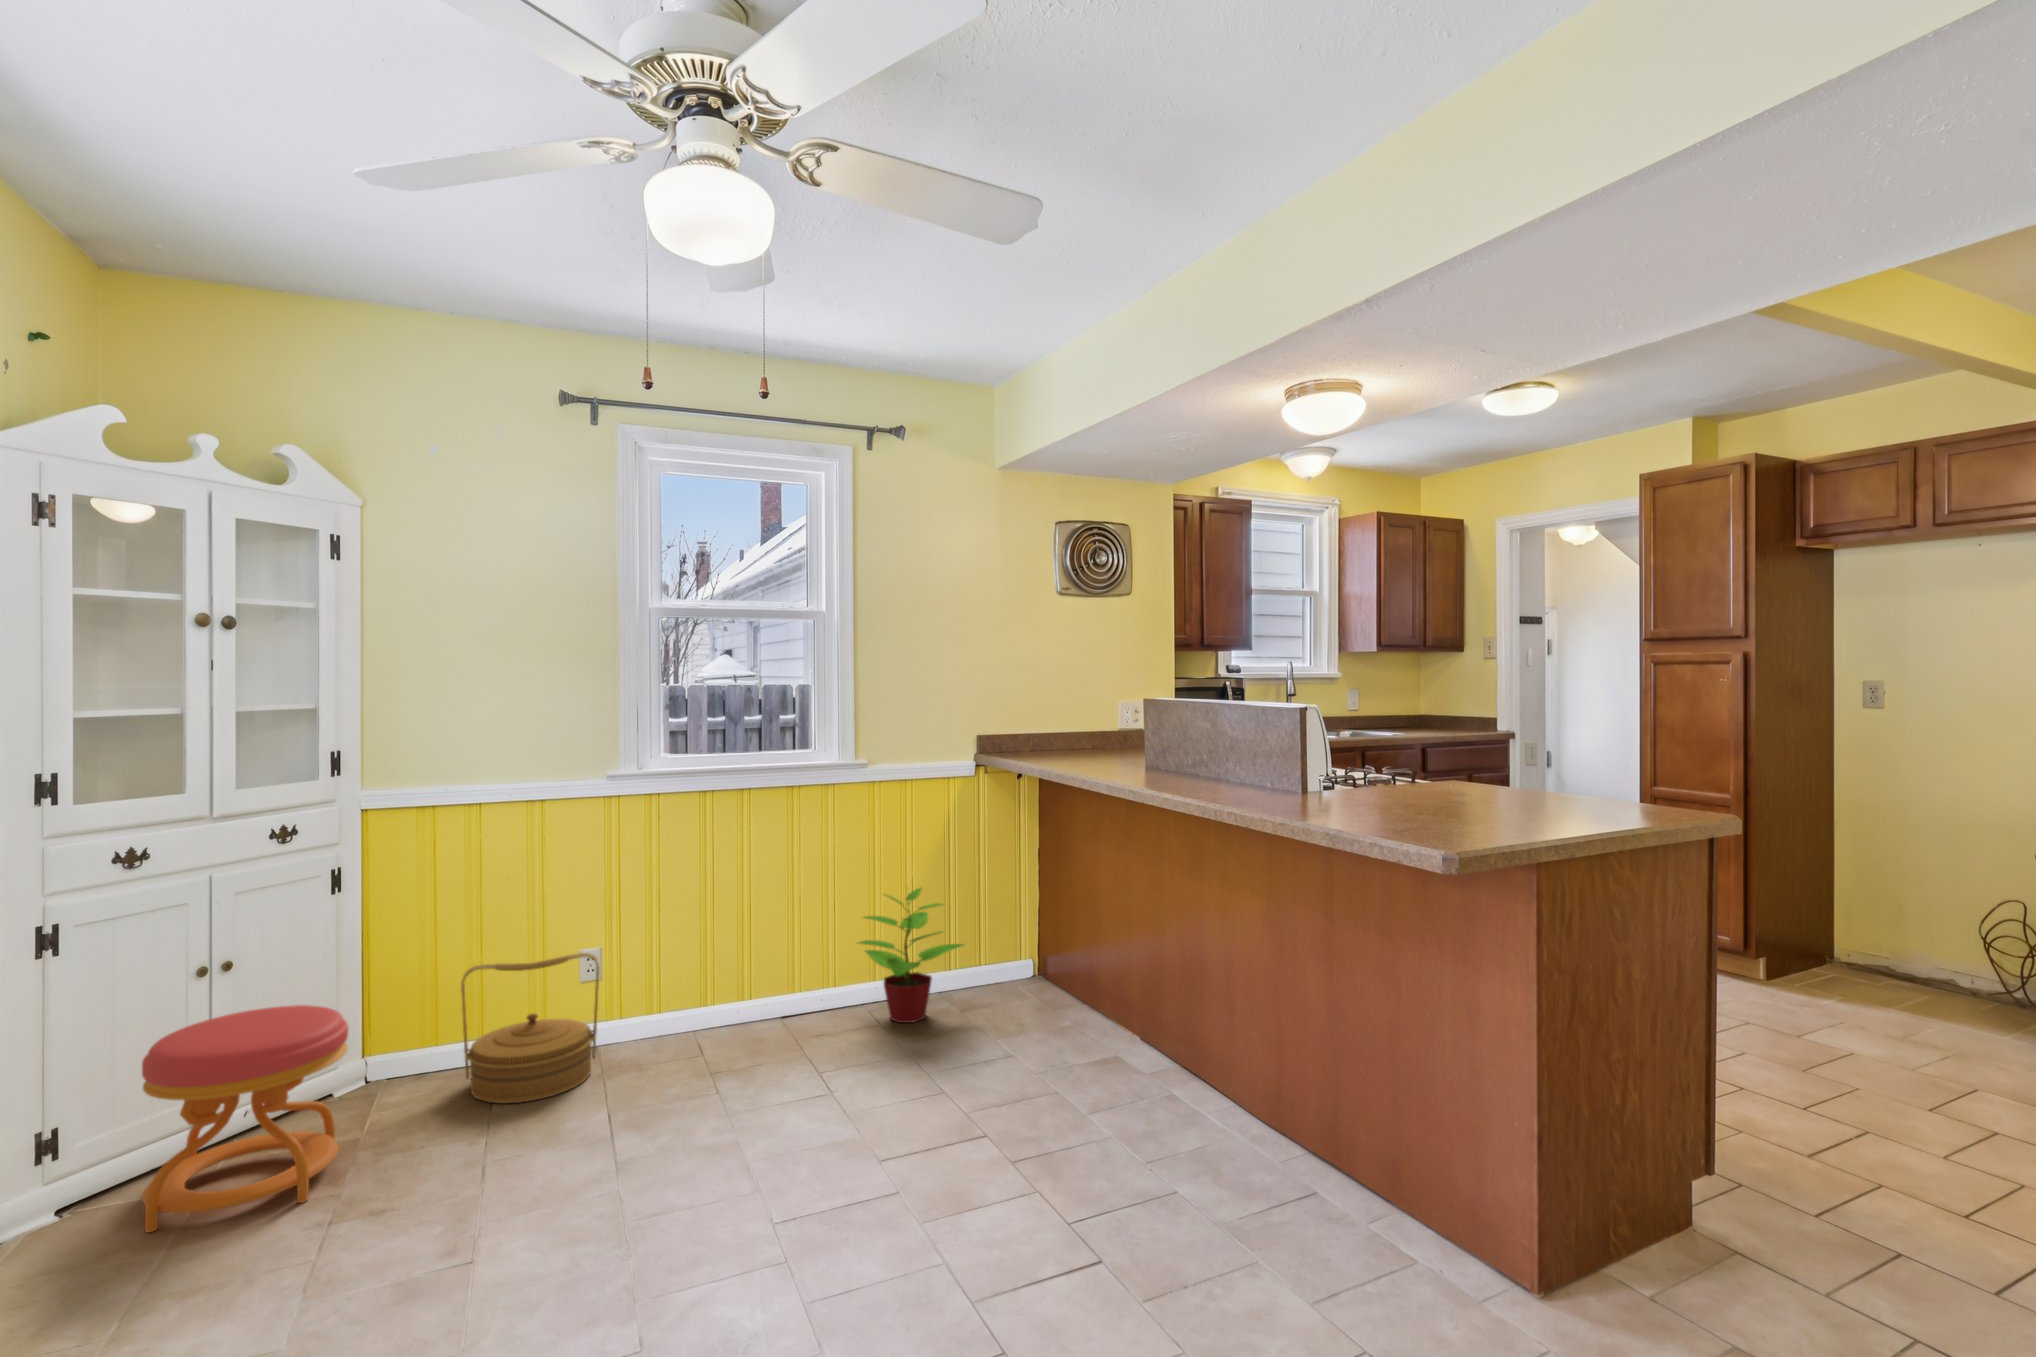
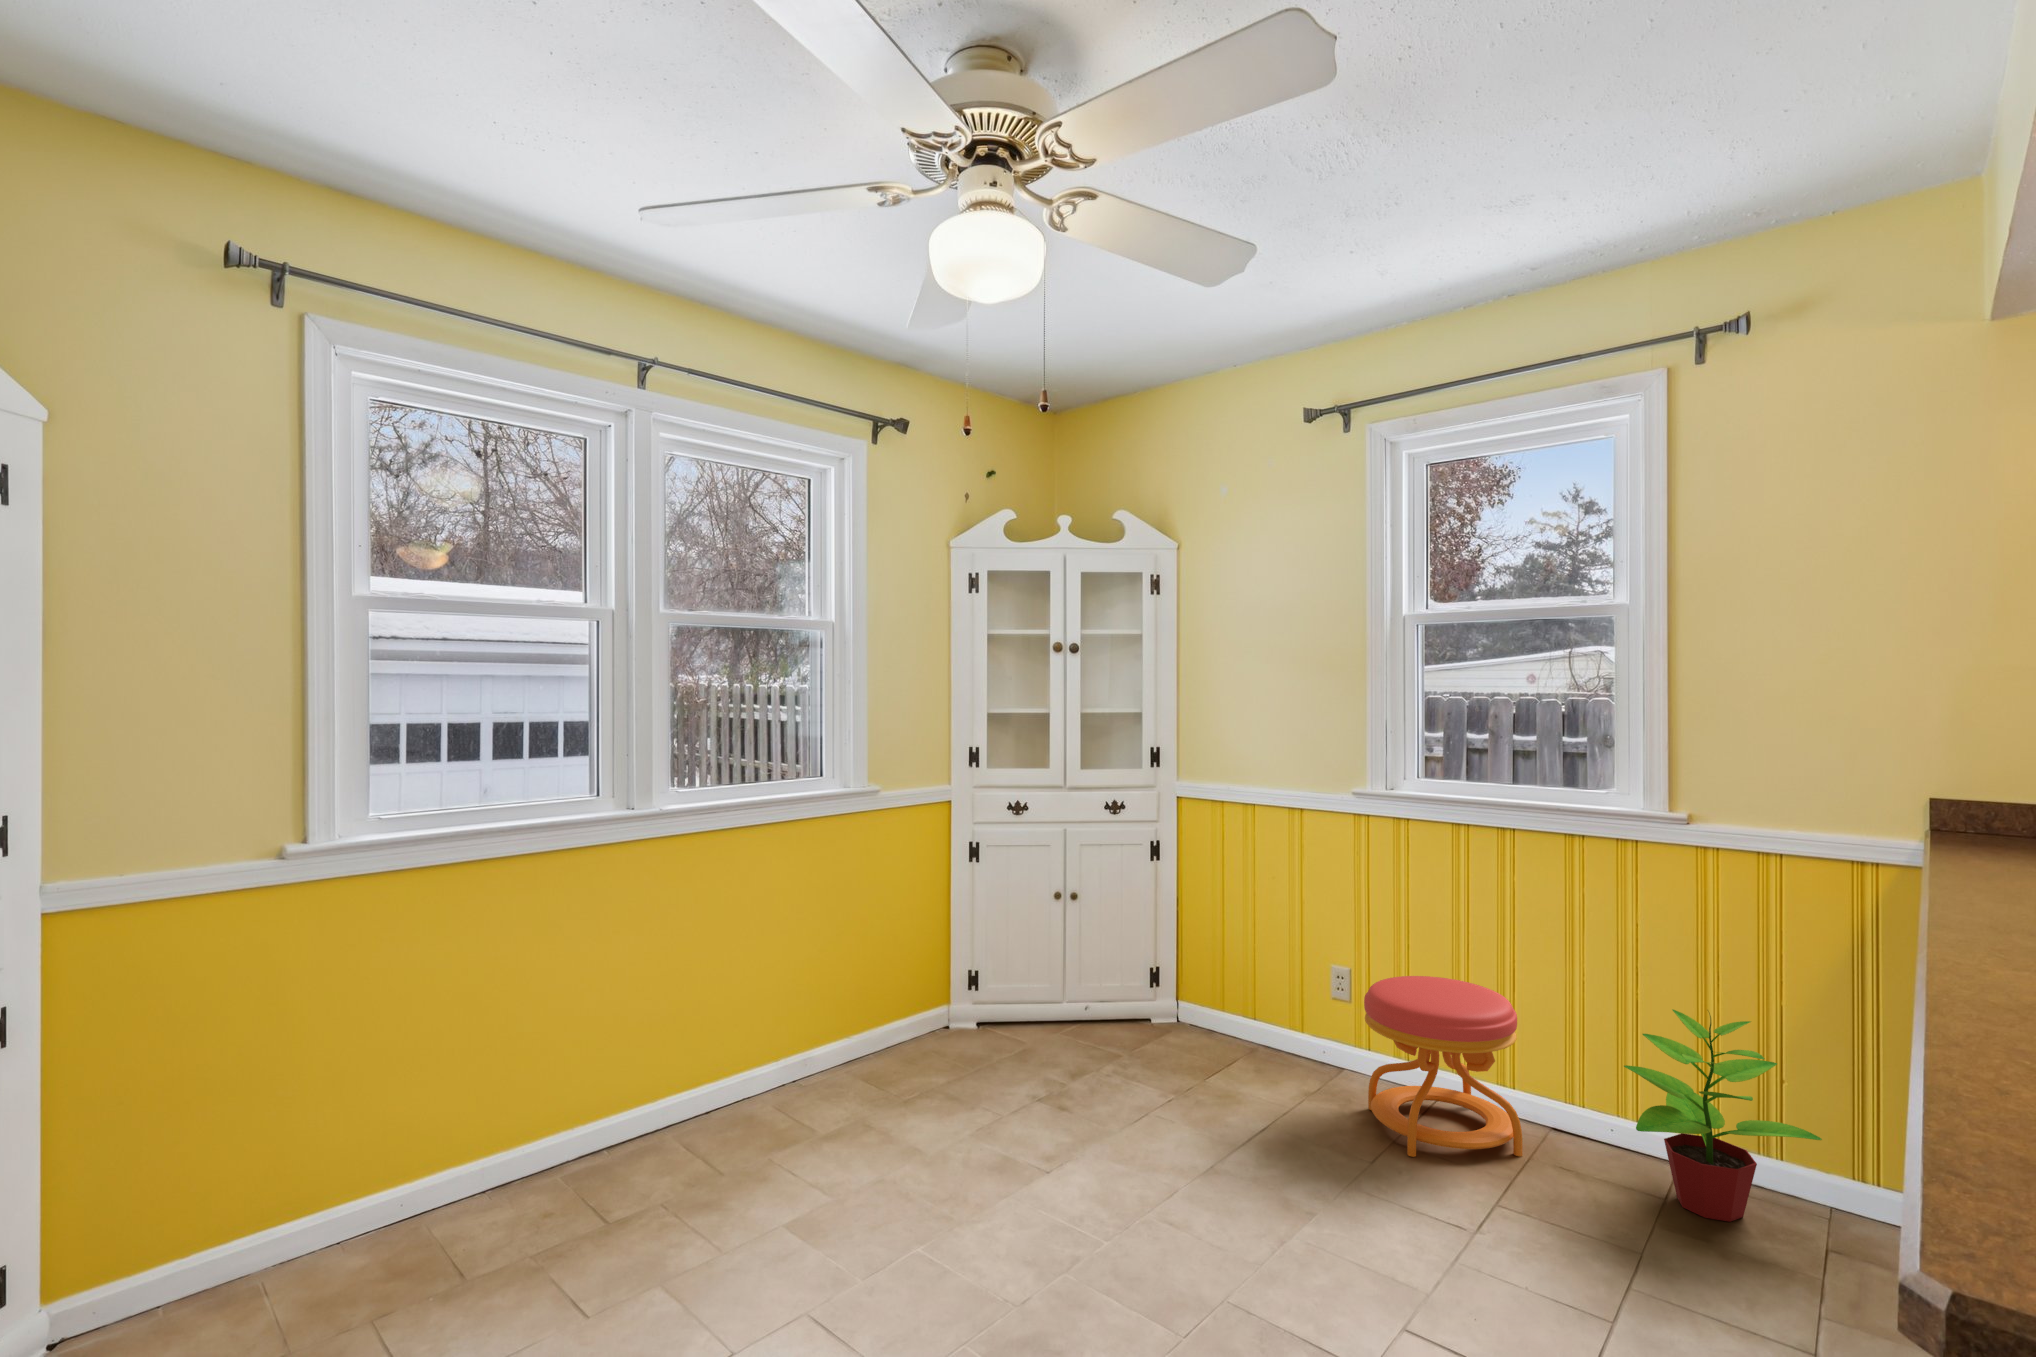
woven basket: present [461,953,599,1104] -> none [1208,947,1318,1091]
stool: present [142,1005,348,1233] -> present [1364,976,1523,1157]

